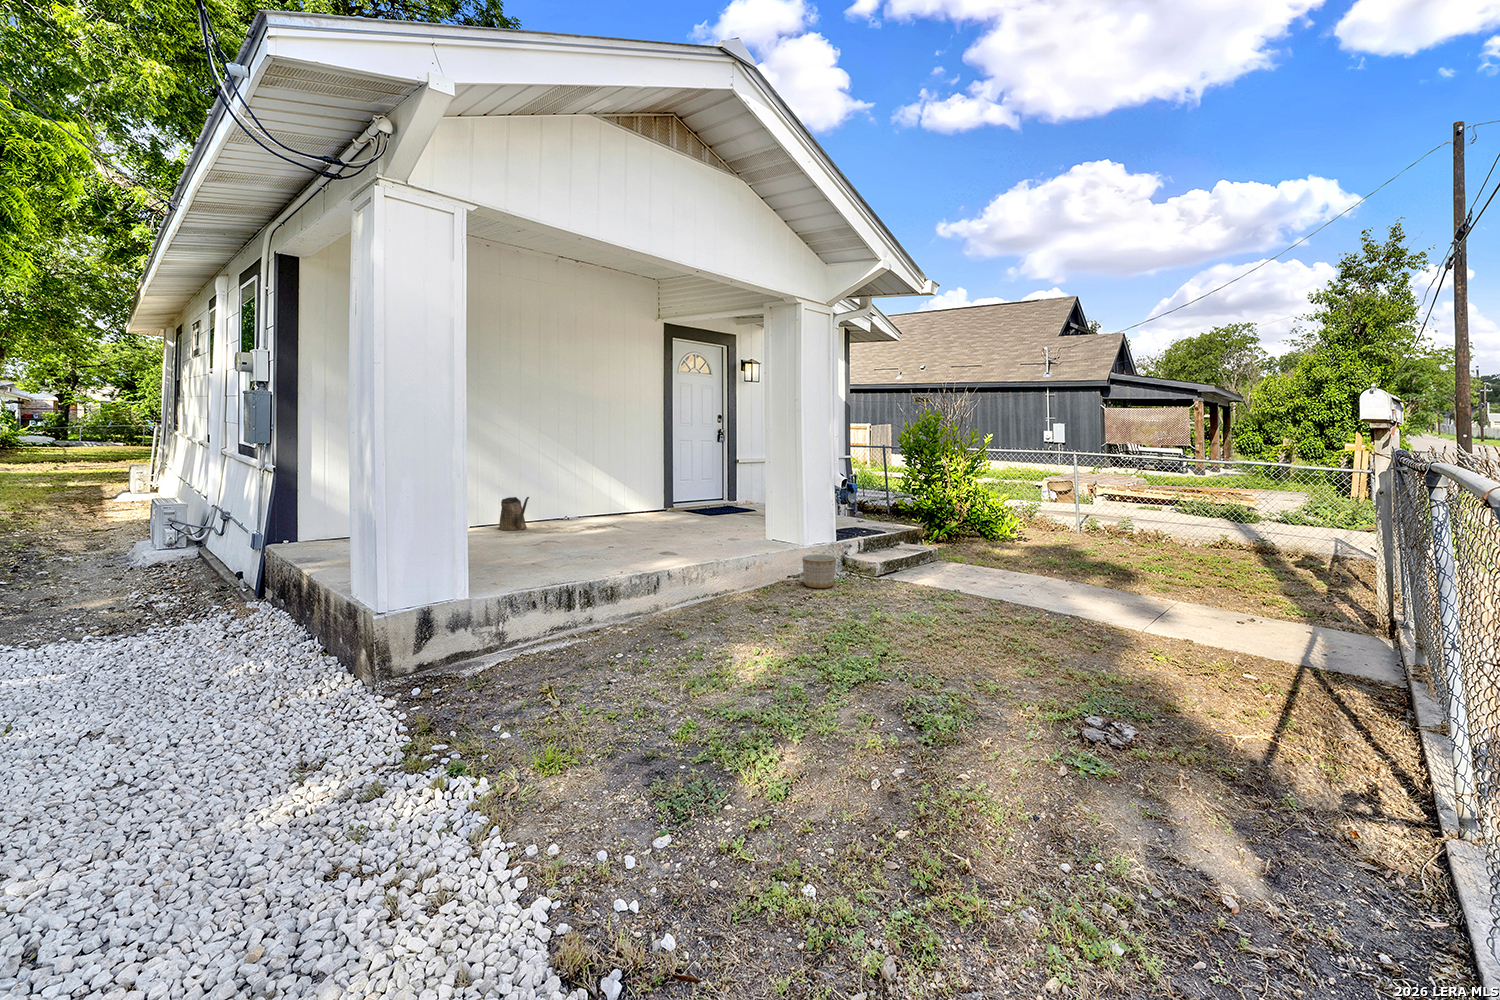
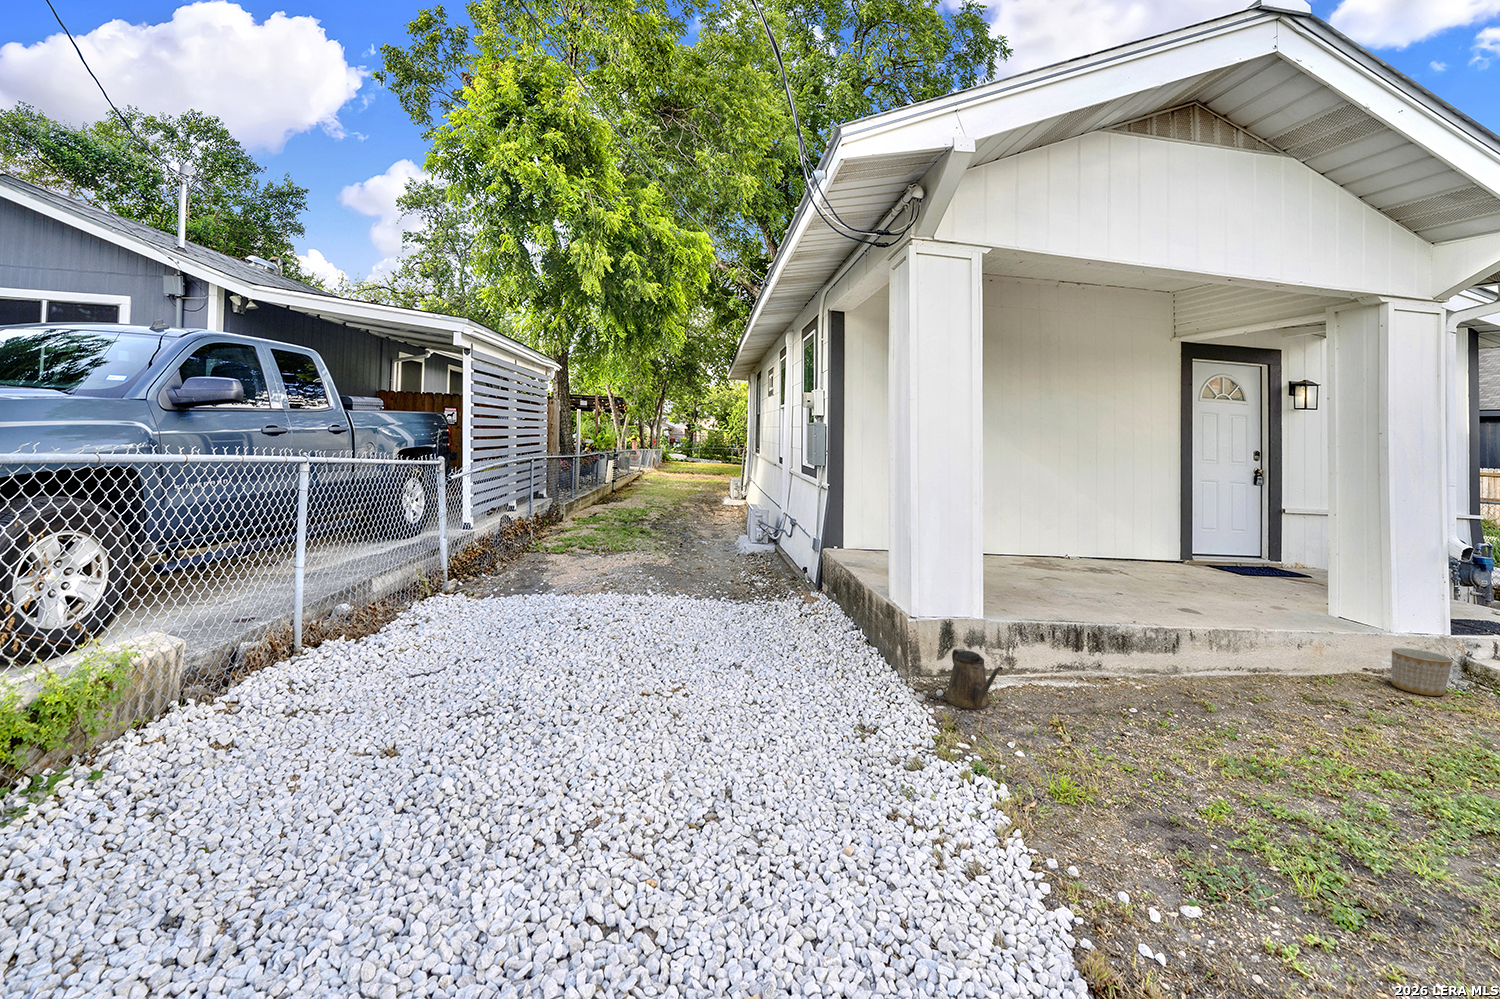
watering can: present [499,497,529,531] -> present [945,649,1003,709]

